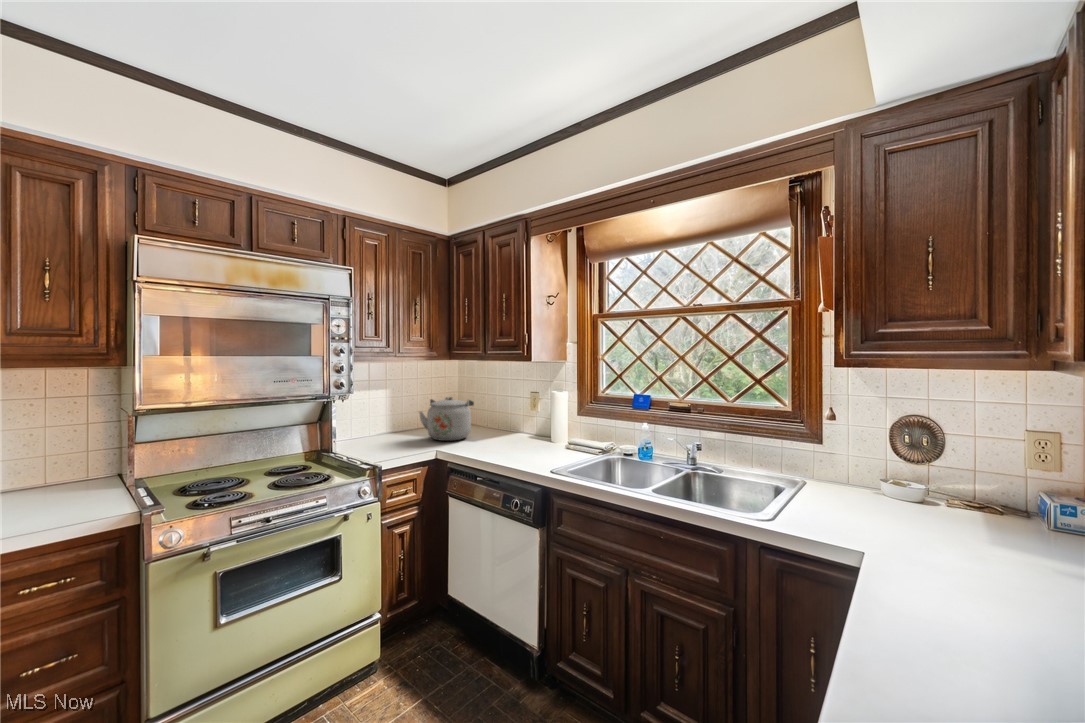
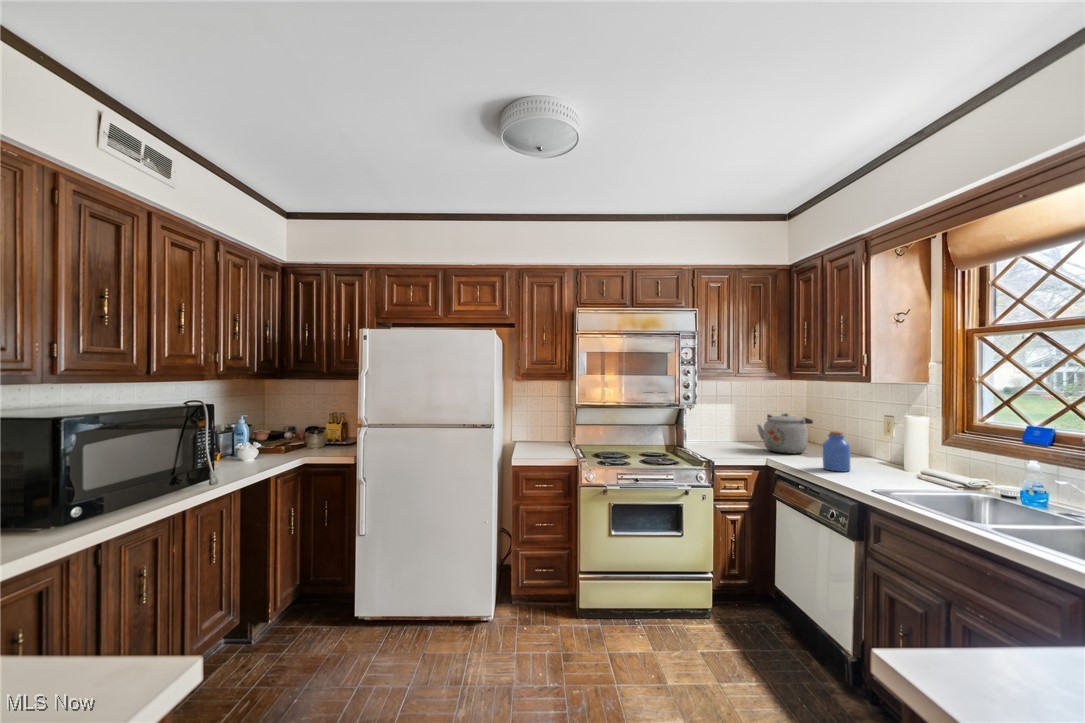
jar: none [499,414,523,456] -> present [823,431,851,472]

